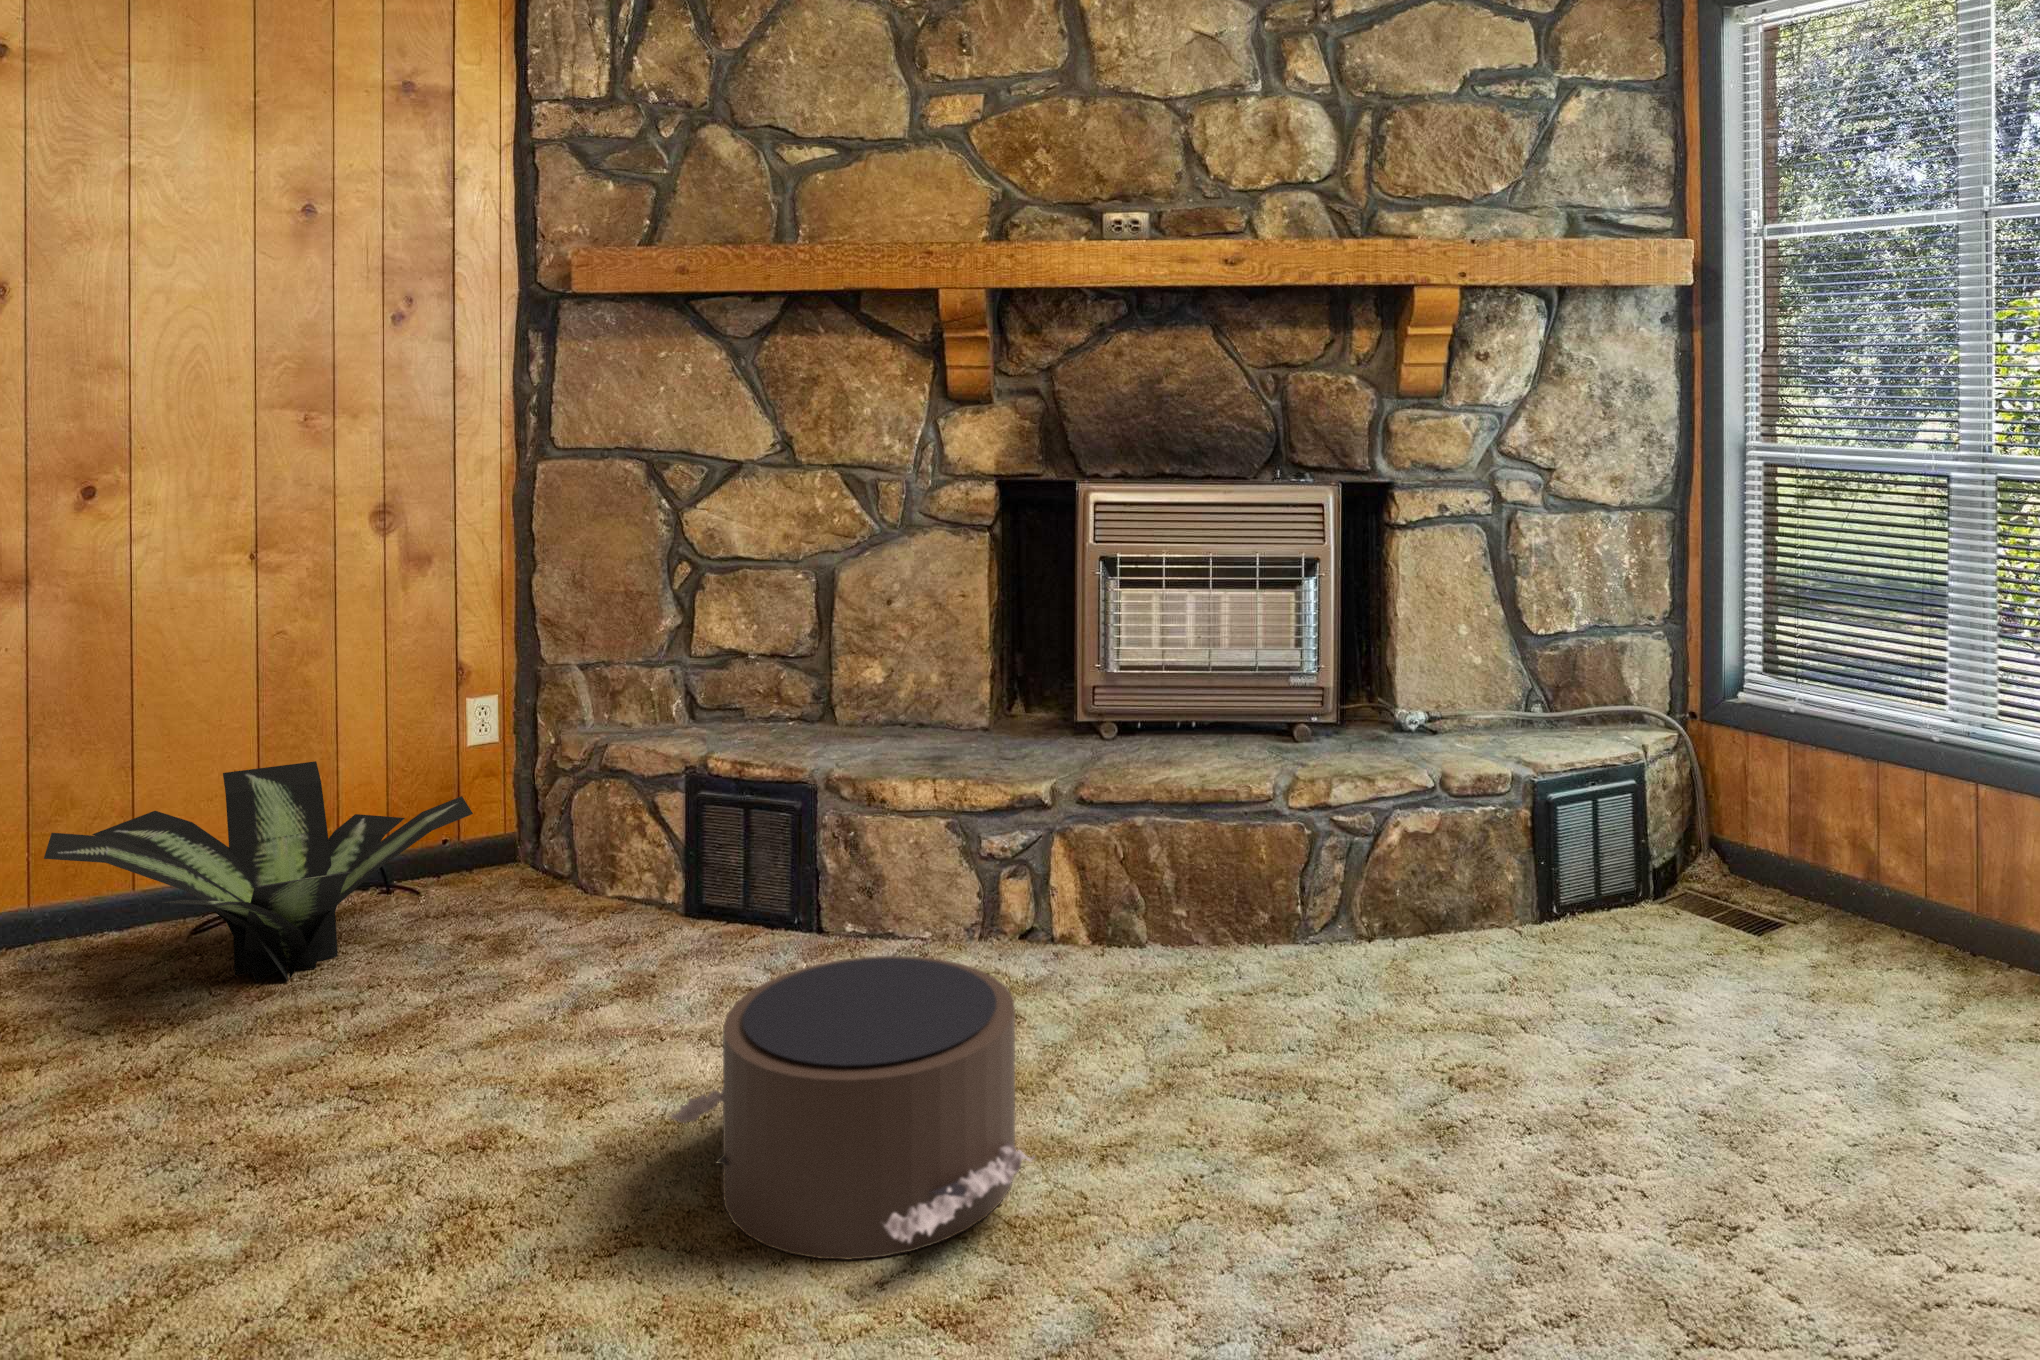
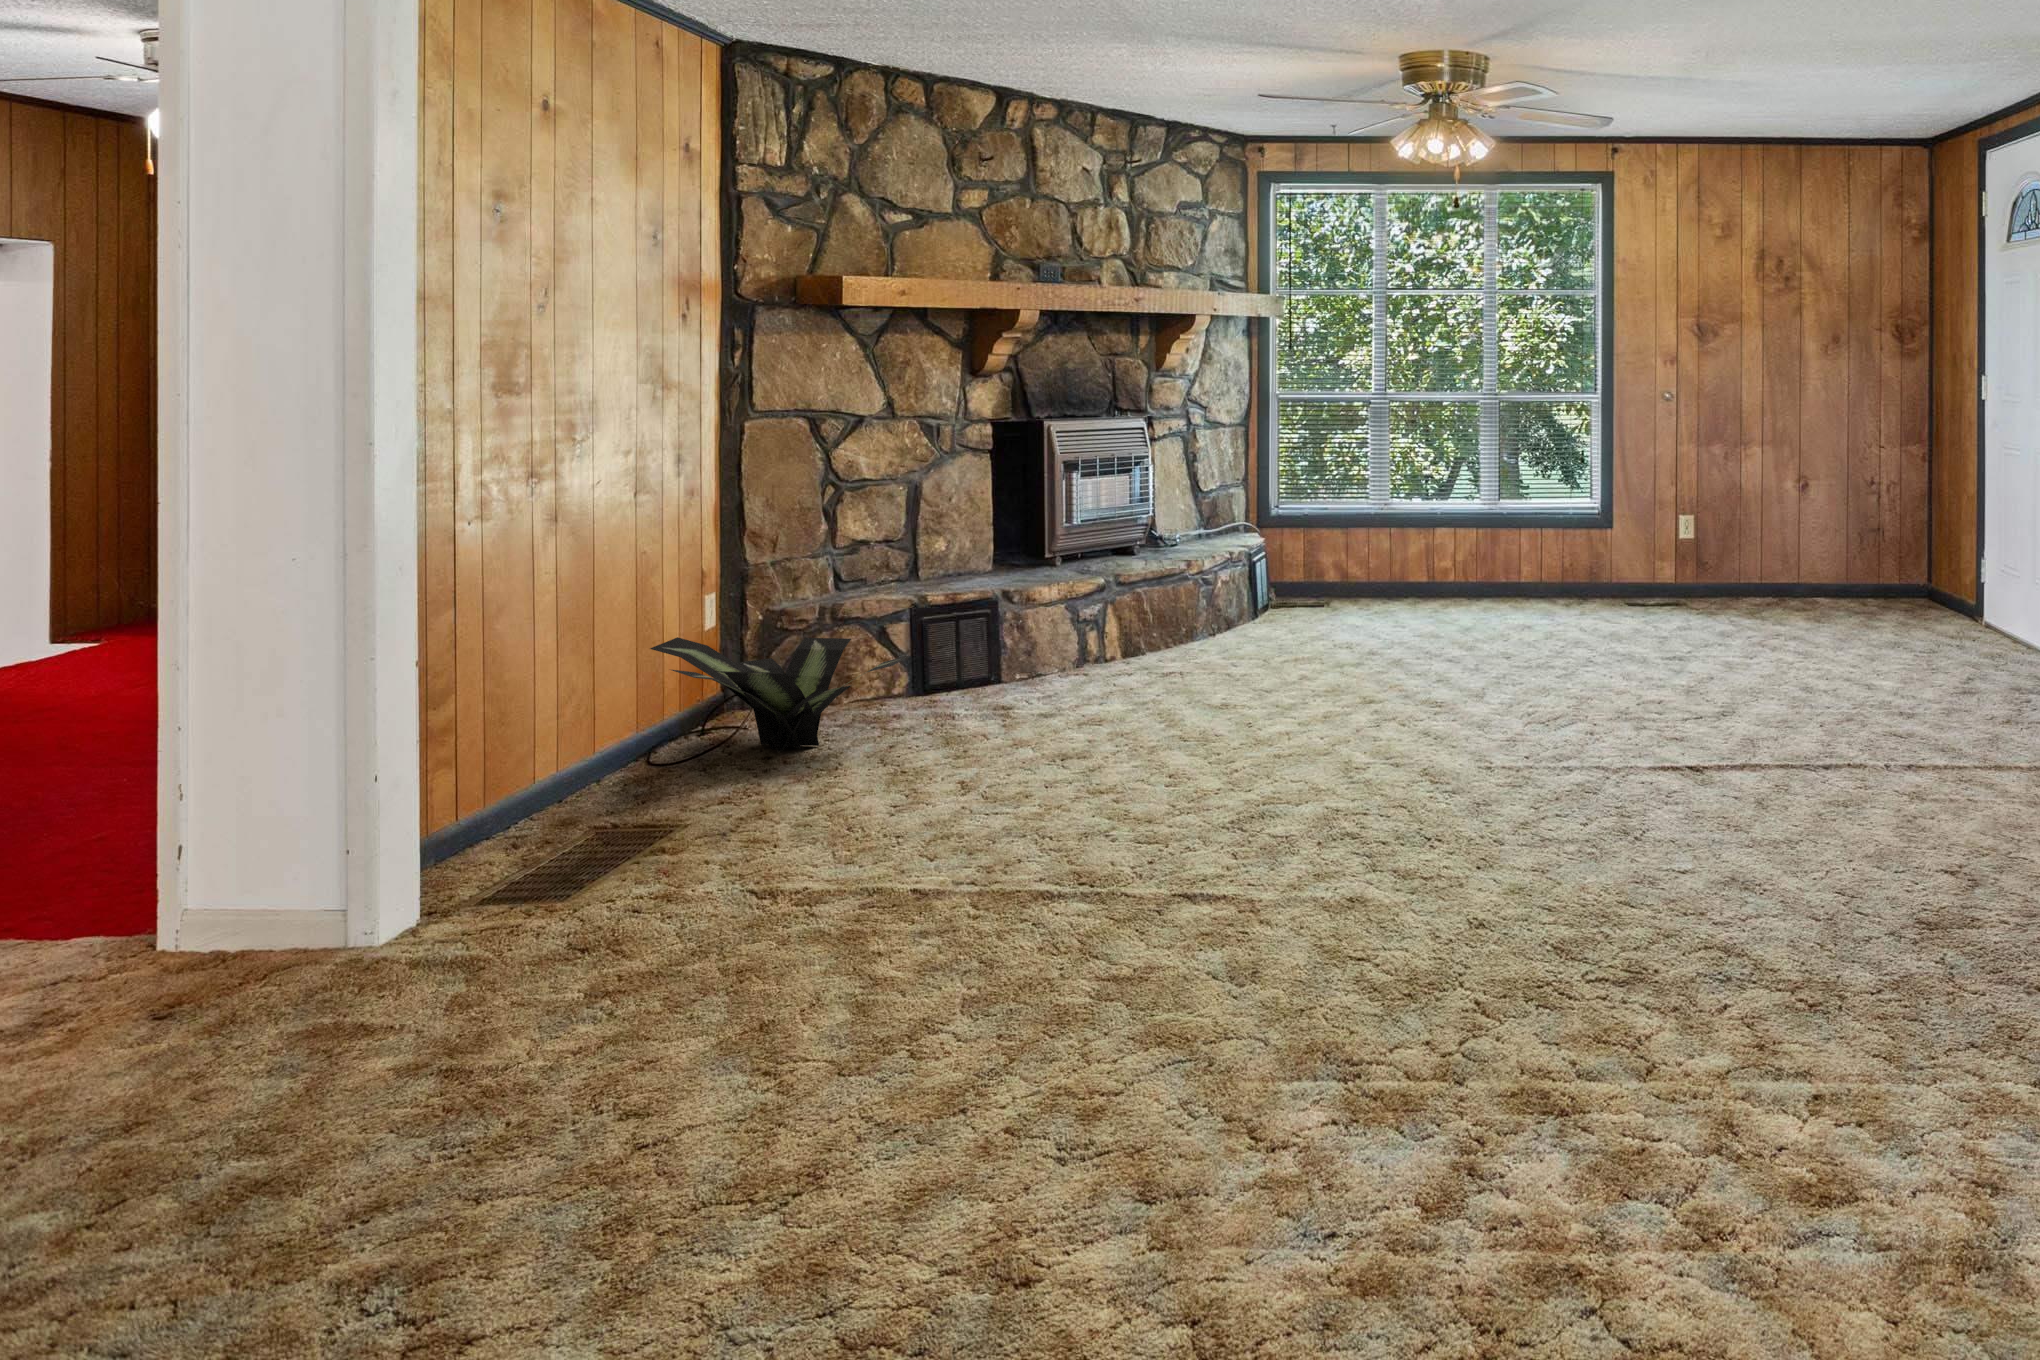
pouf: present [671,956,1035,1260] -> none [1172,624,1333,717]

